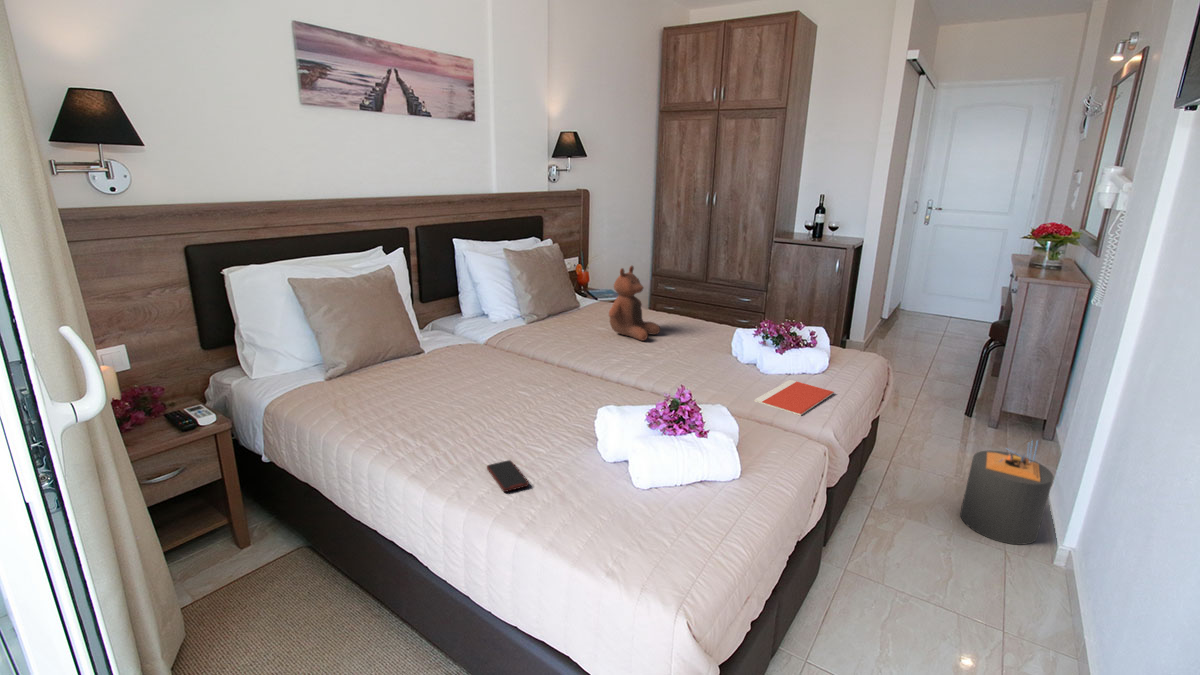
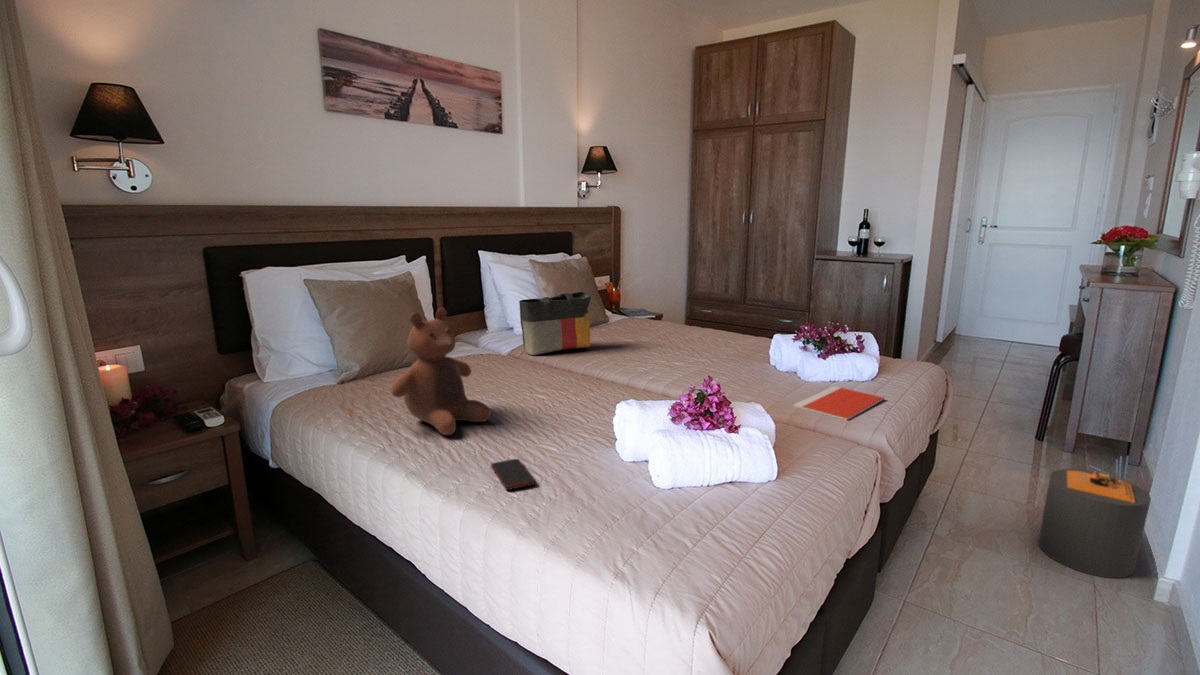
stuffed bear: present [609,266,660,340] -> present [391,308,490,435]
tote bag: none [497,285,567,346] -> present [519,292,592,355]

